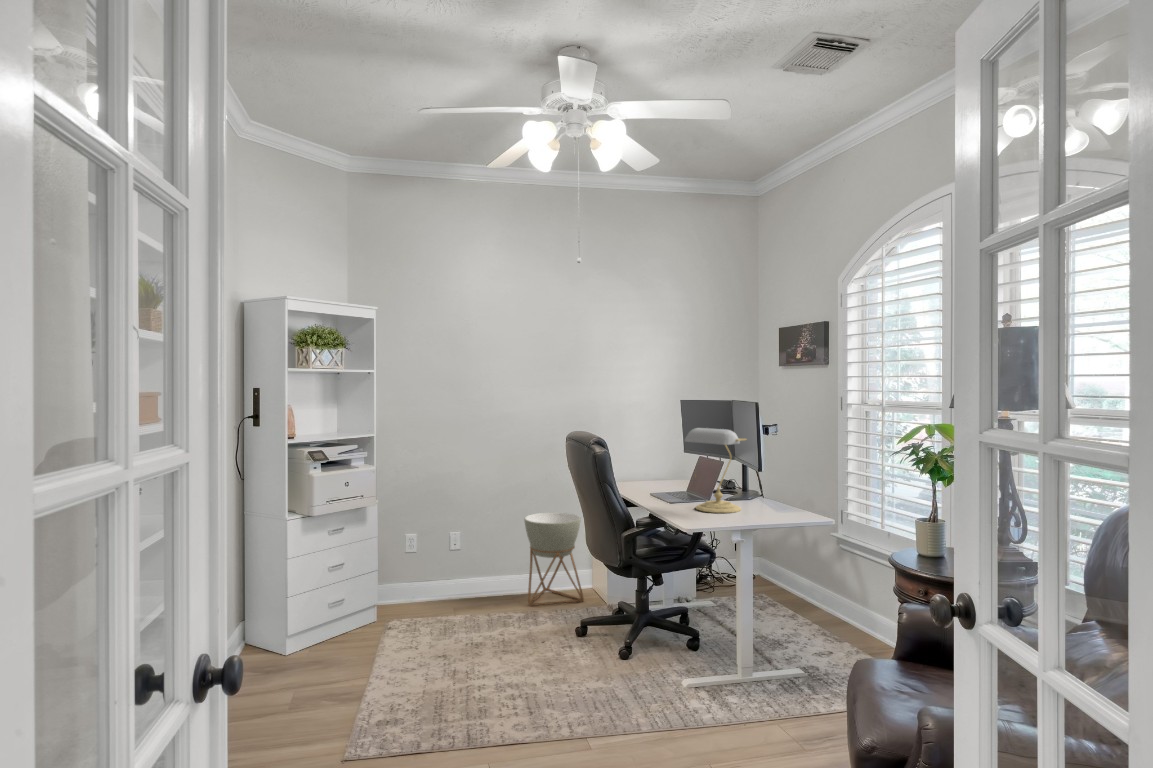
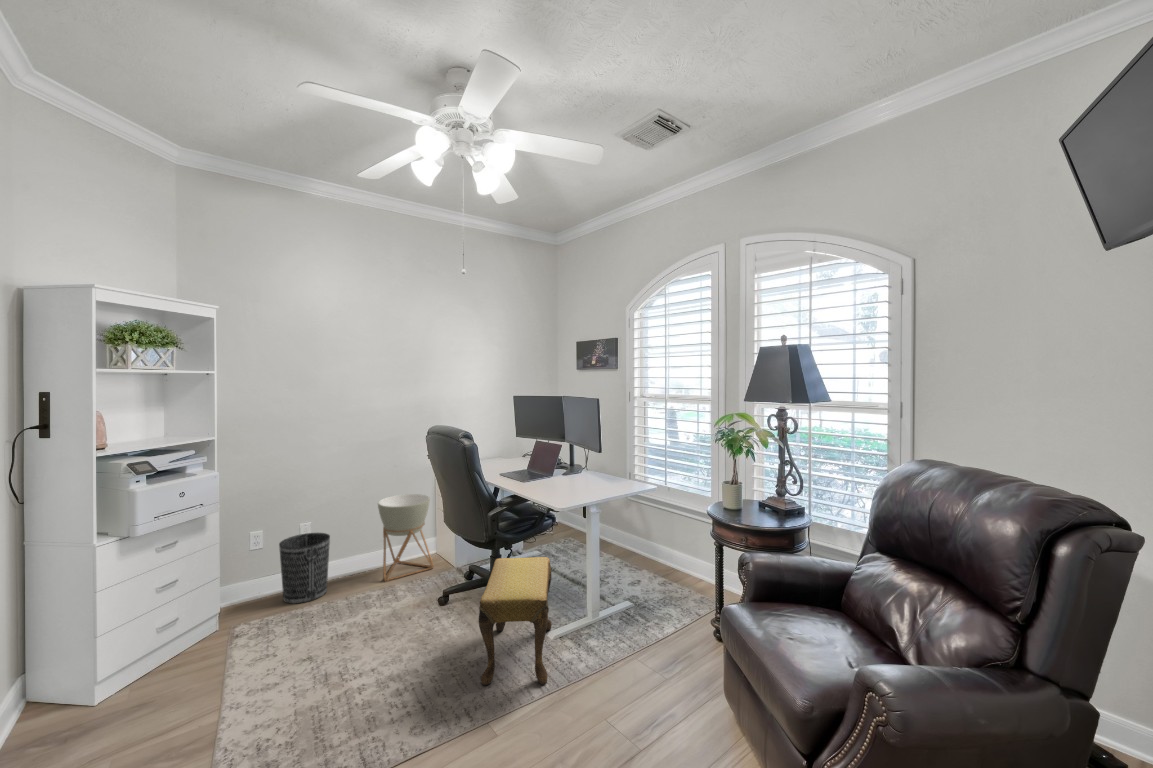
desk lamp: present [685,428,746,513] -> none [534,419,585,488]
wastebasket: none [429,542,475,612] -> present [279,533,330,604]
footstool: none [590,585,690,722] -> present [479,557,552,685]

